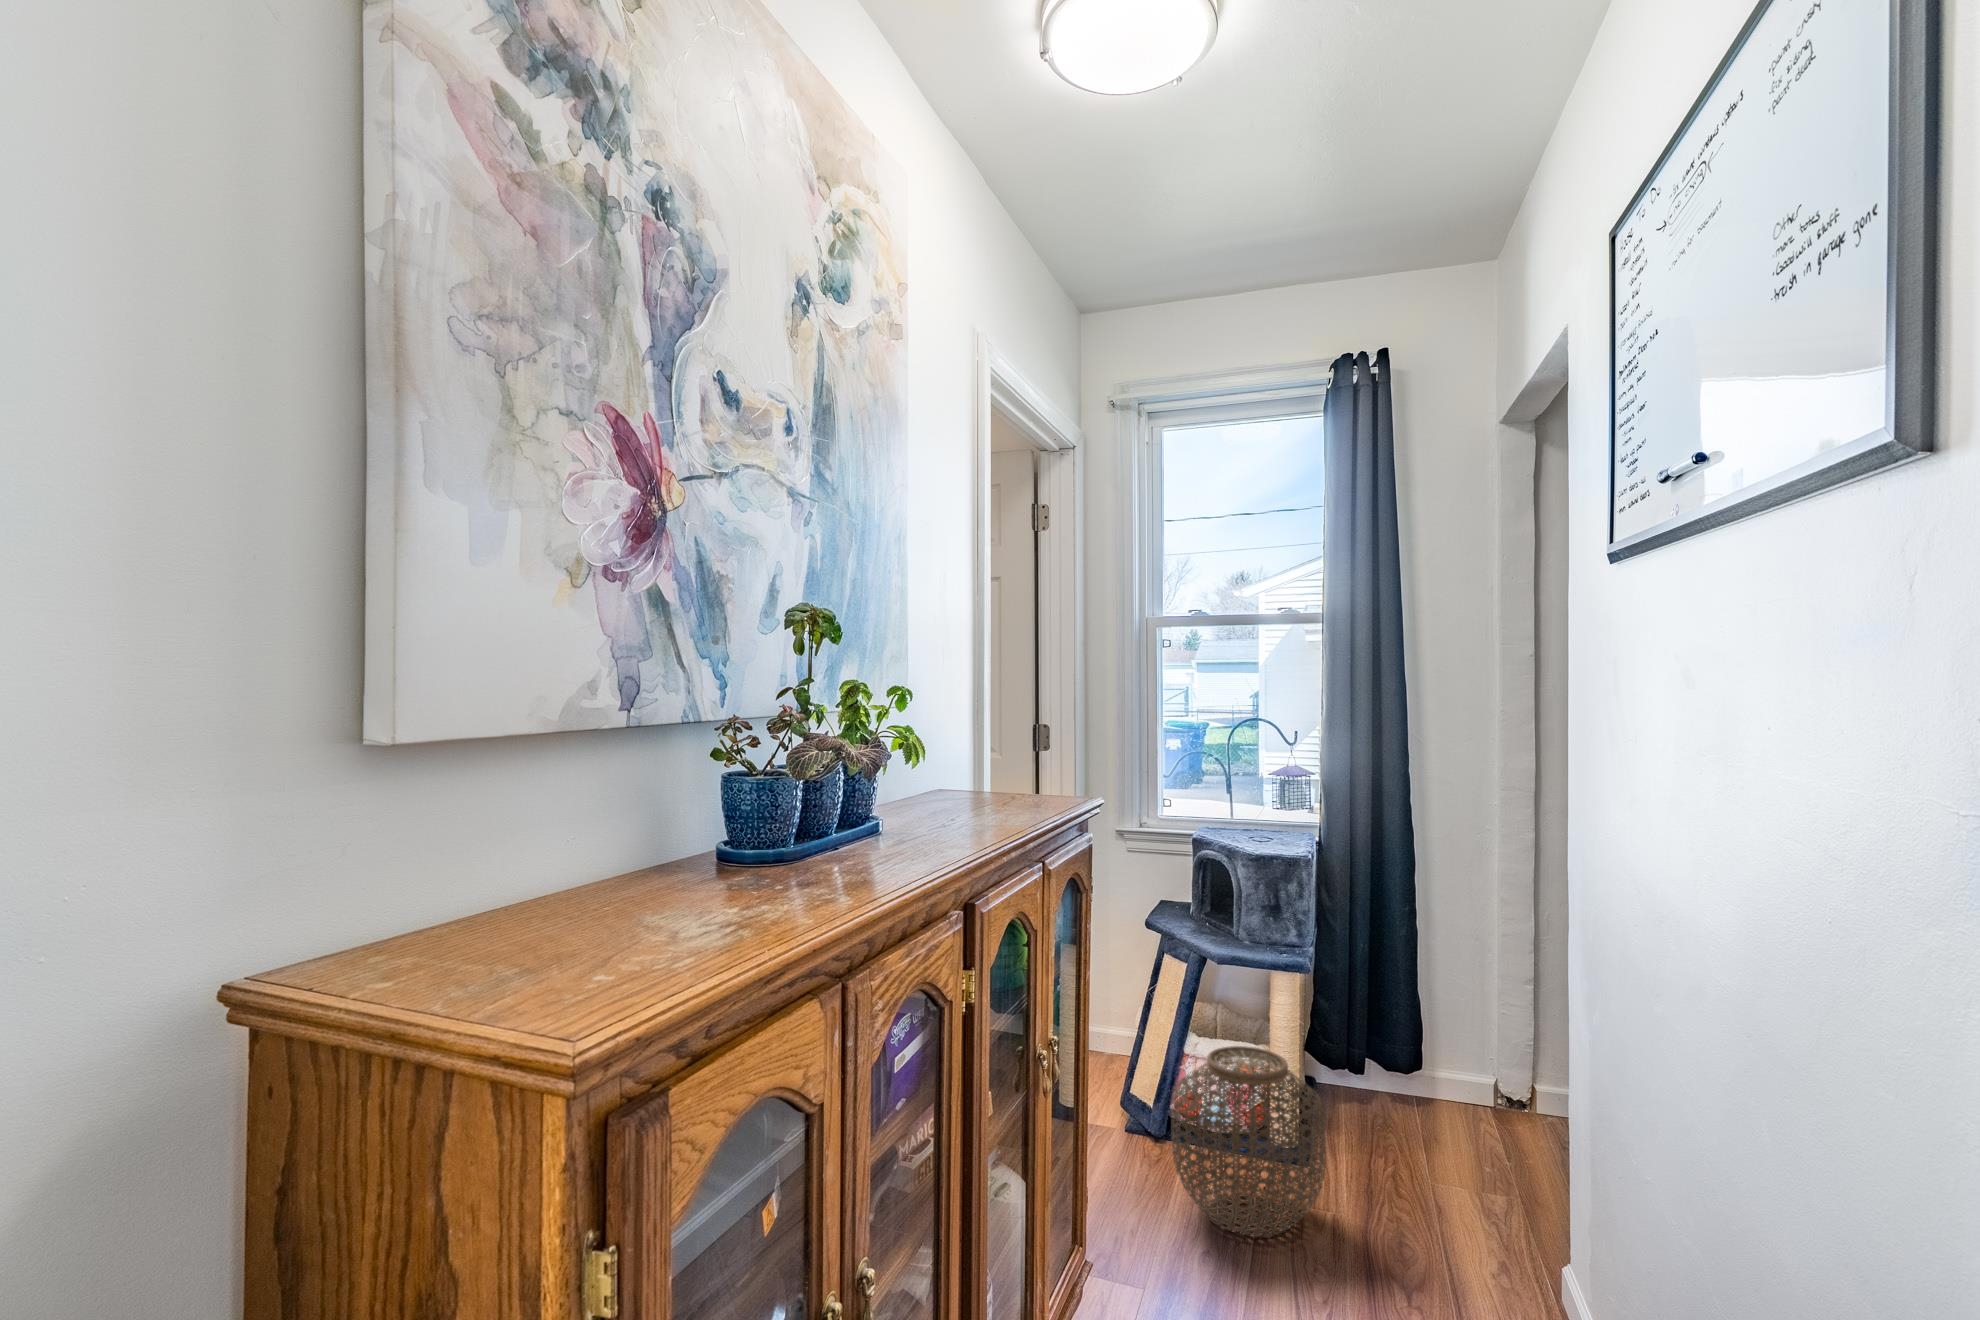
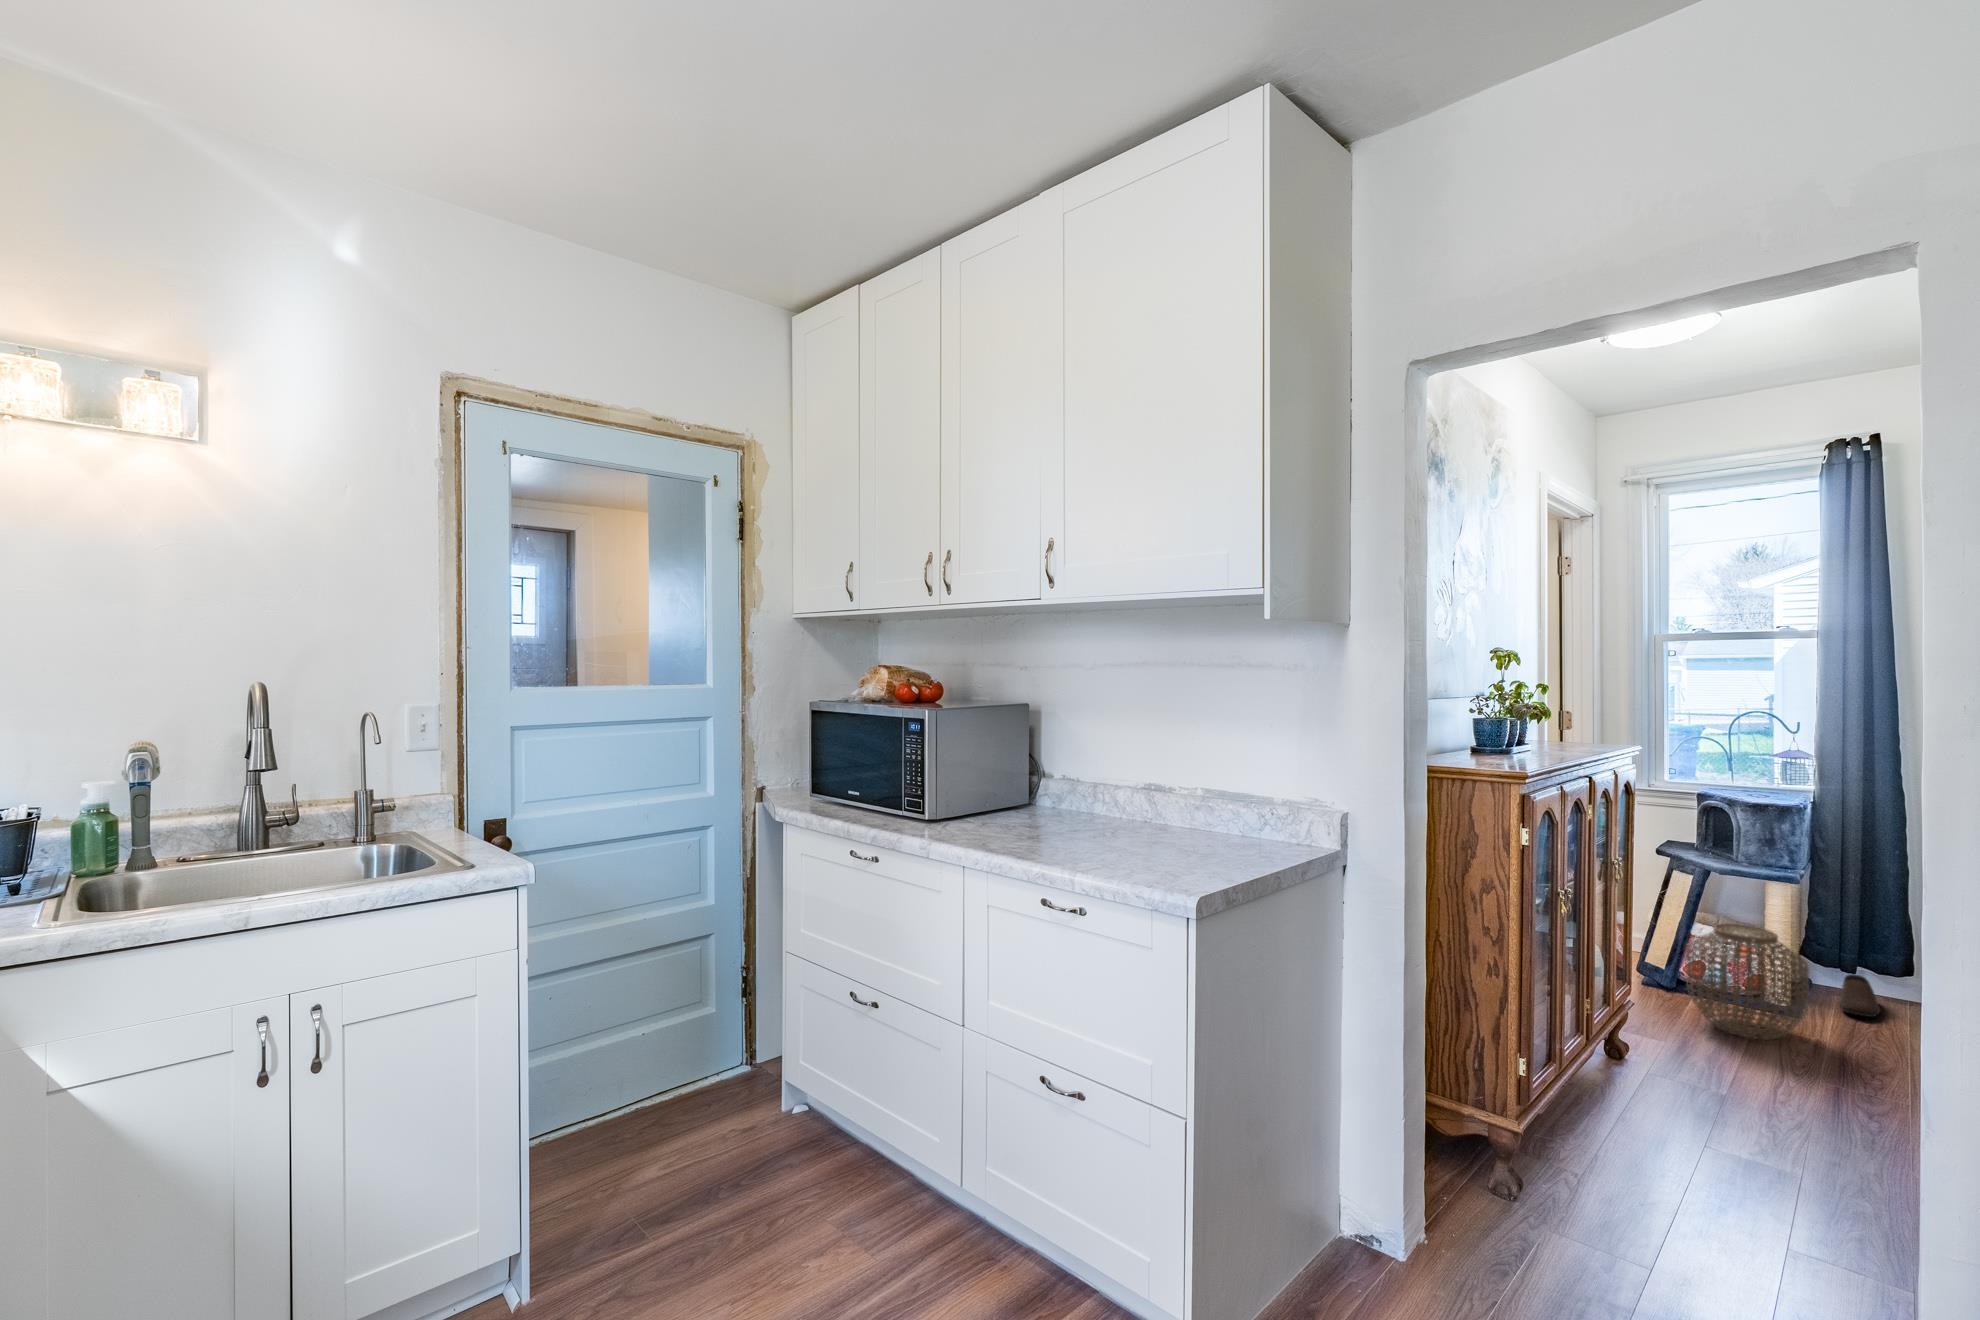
shoe: none [1355,1081,1401,1152] -> present [1839,974,1880,1017]

